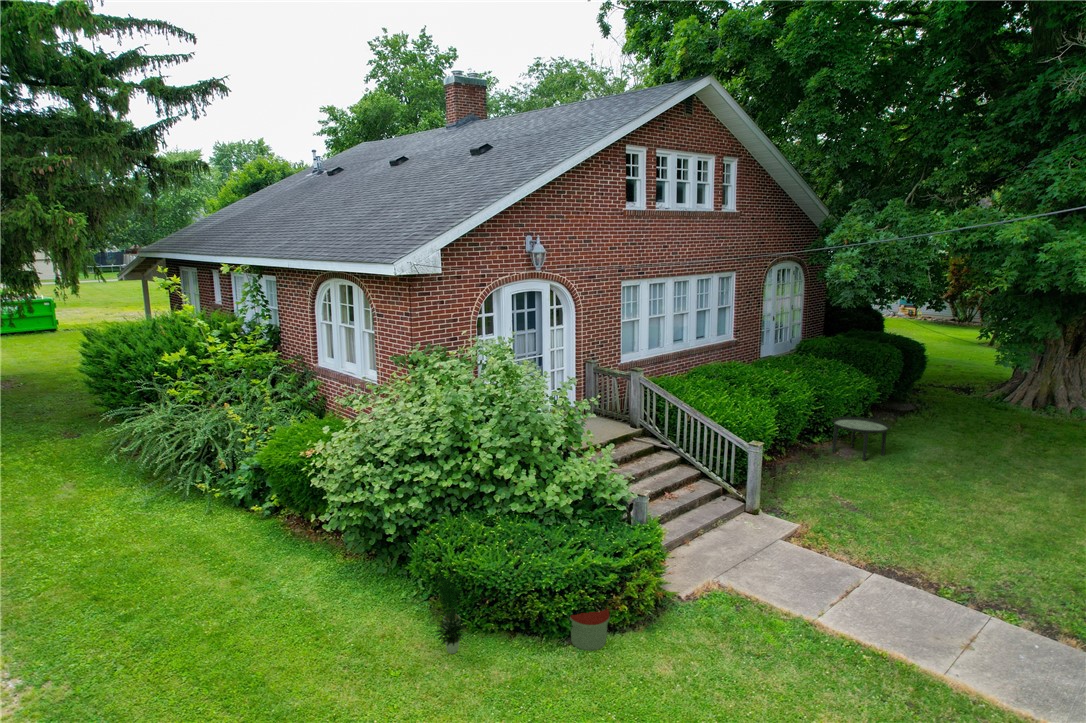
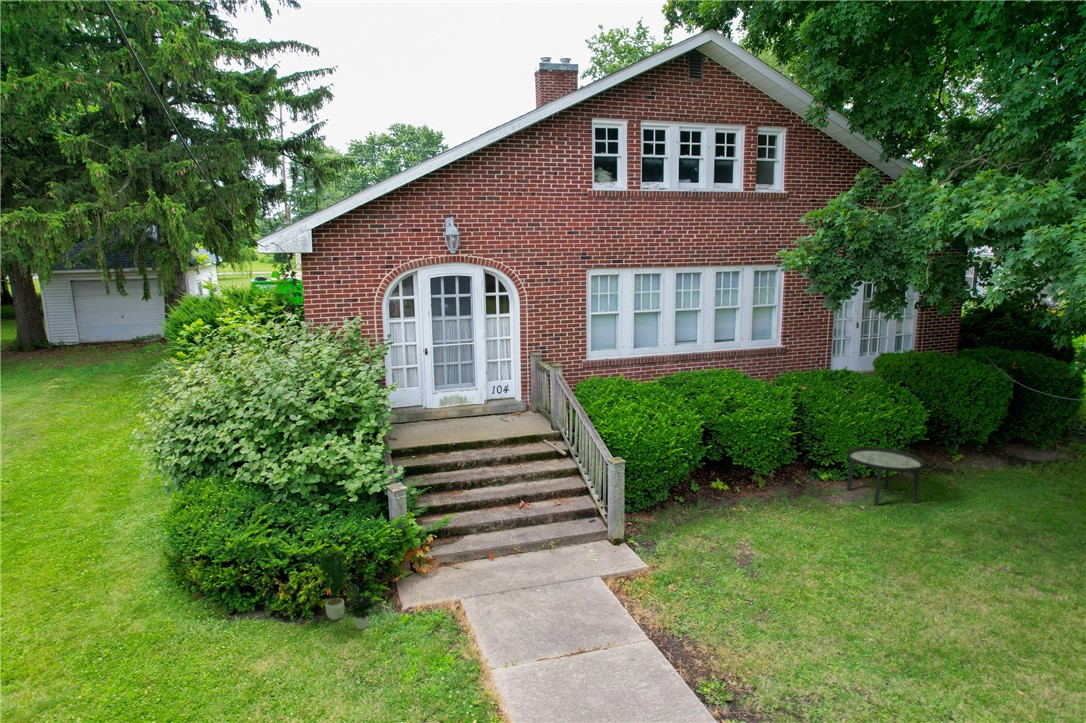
potted plant: present [435,571,464,654] -> present [317,550,374,629]
bucket: present [570,609,610,650] -> none [217,585,265,637]

